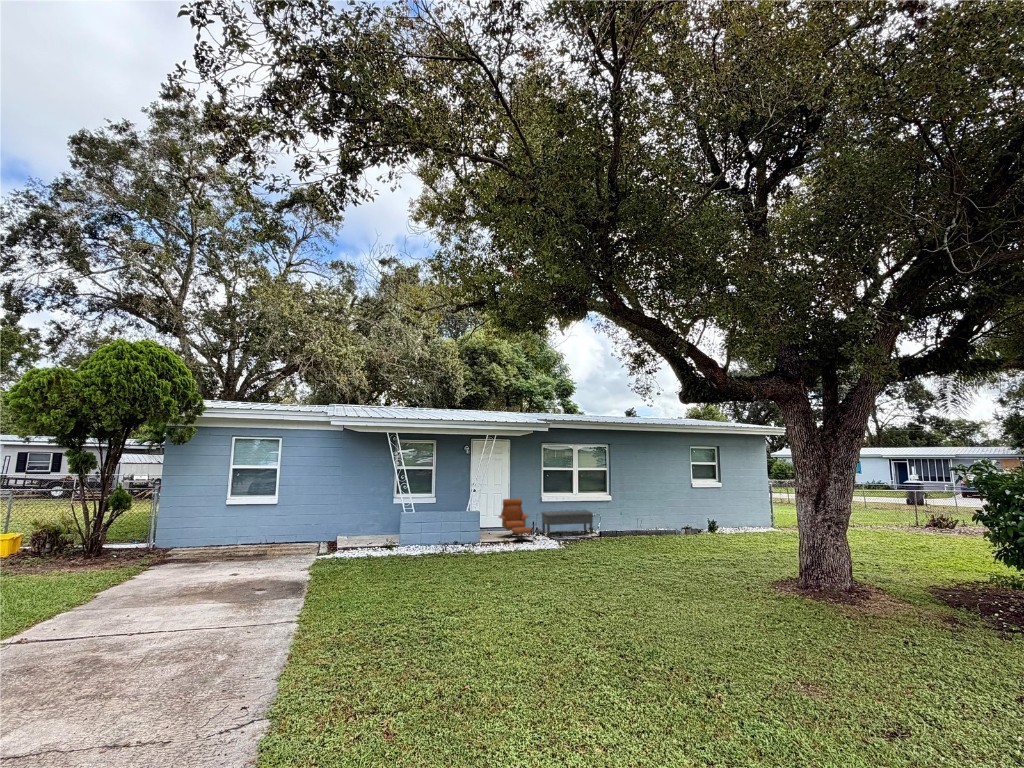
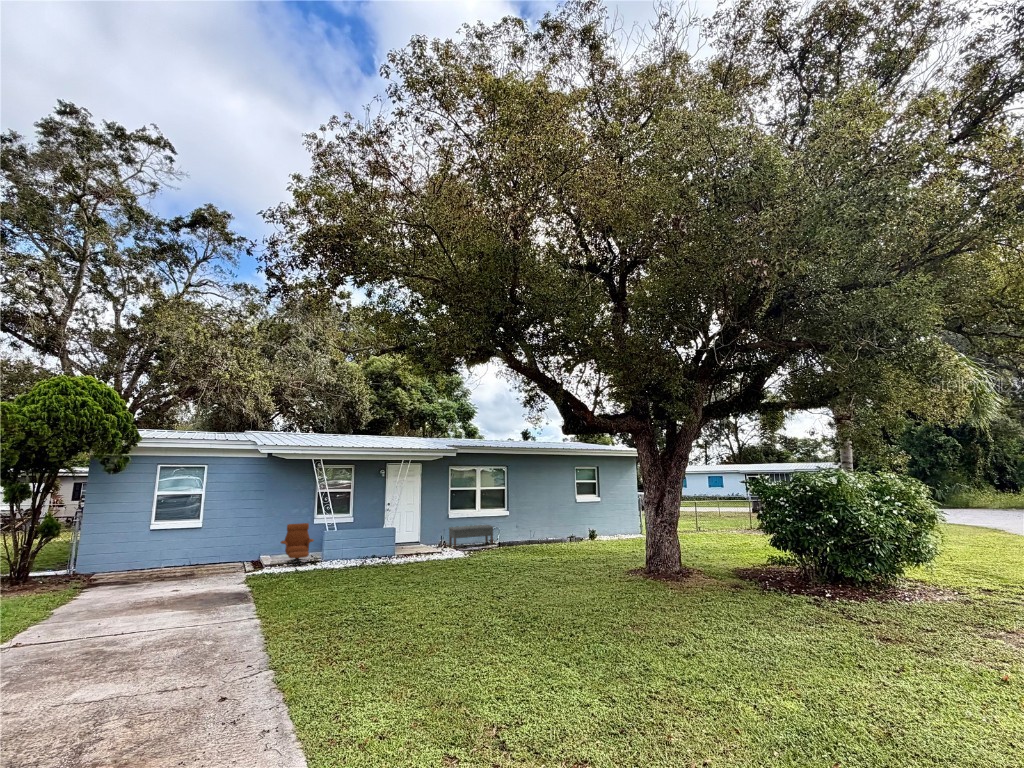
lounge chair: present [499,499,531,542] -> present [281,523,314,567]

